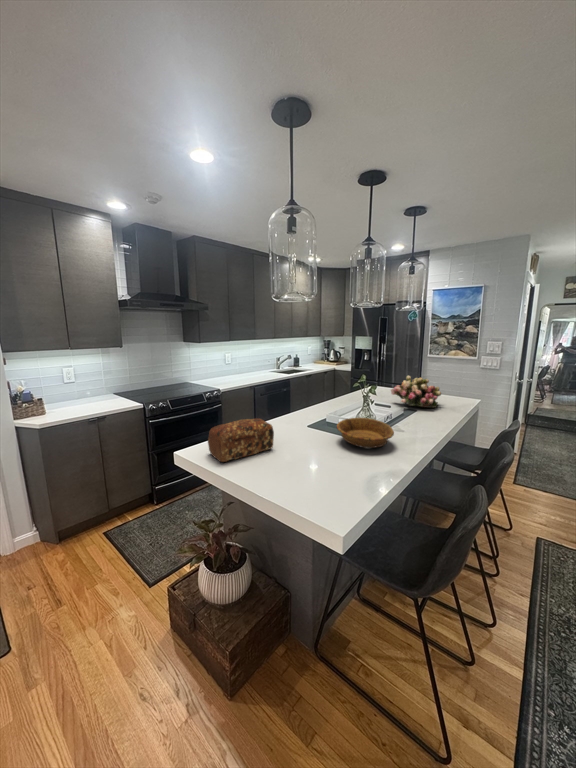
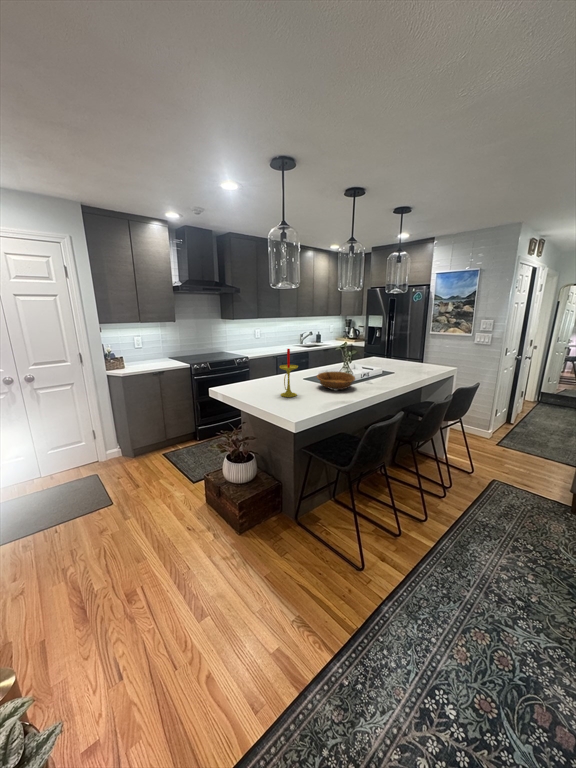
flower arrangement: present [391,376,441,408] -> none [377,346,416,371]
candle: none [290,391,319,469] -> present [279,349,298,397]
bread loaf: present [208,418,274,462] -> none [230,368,273,392]

